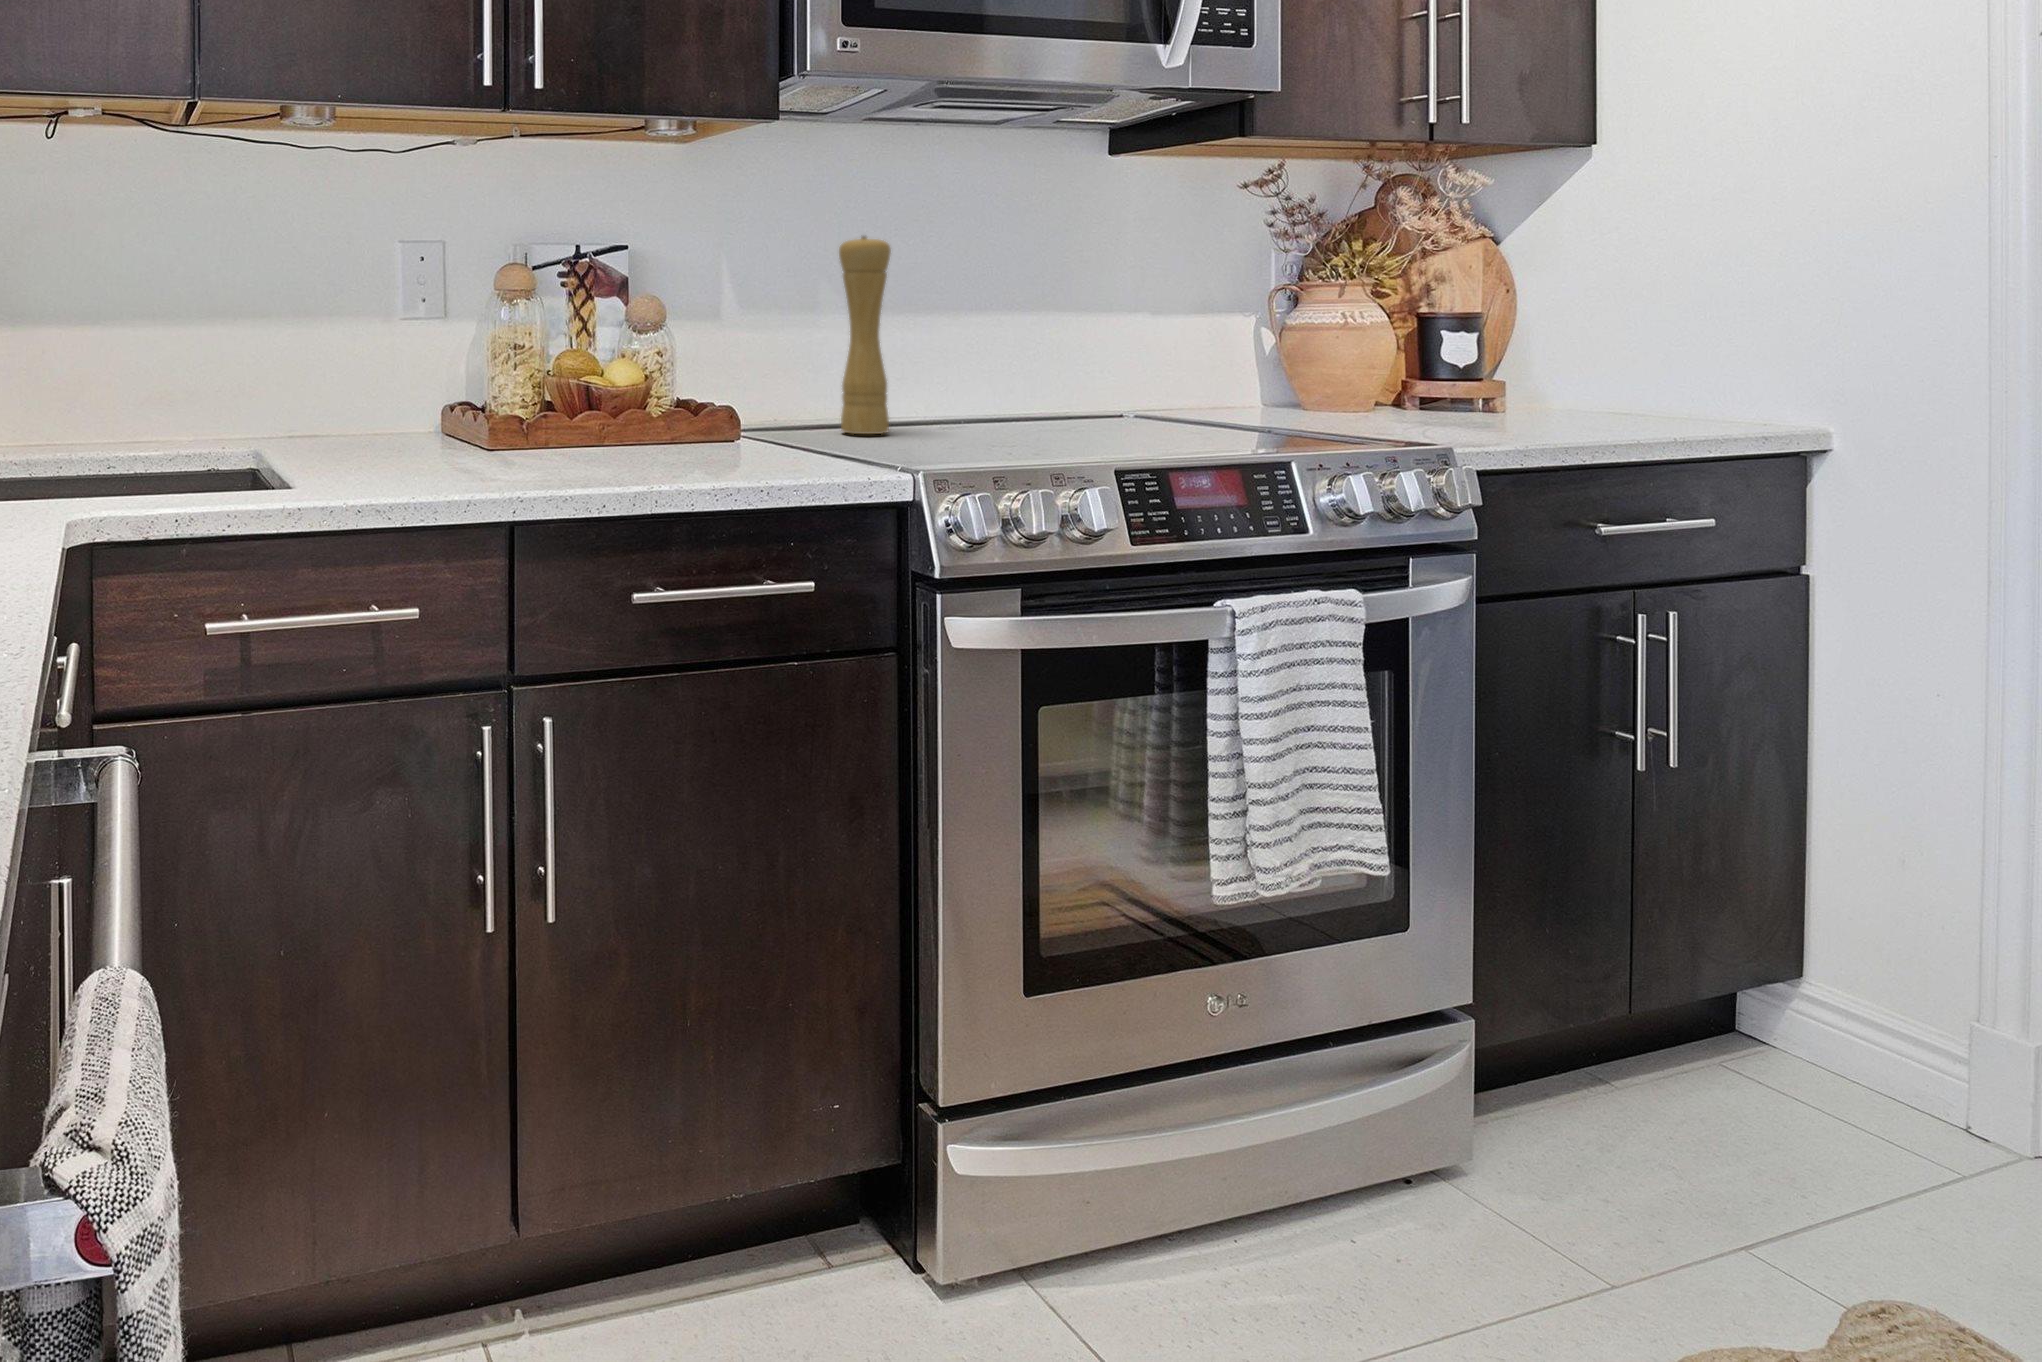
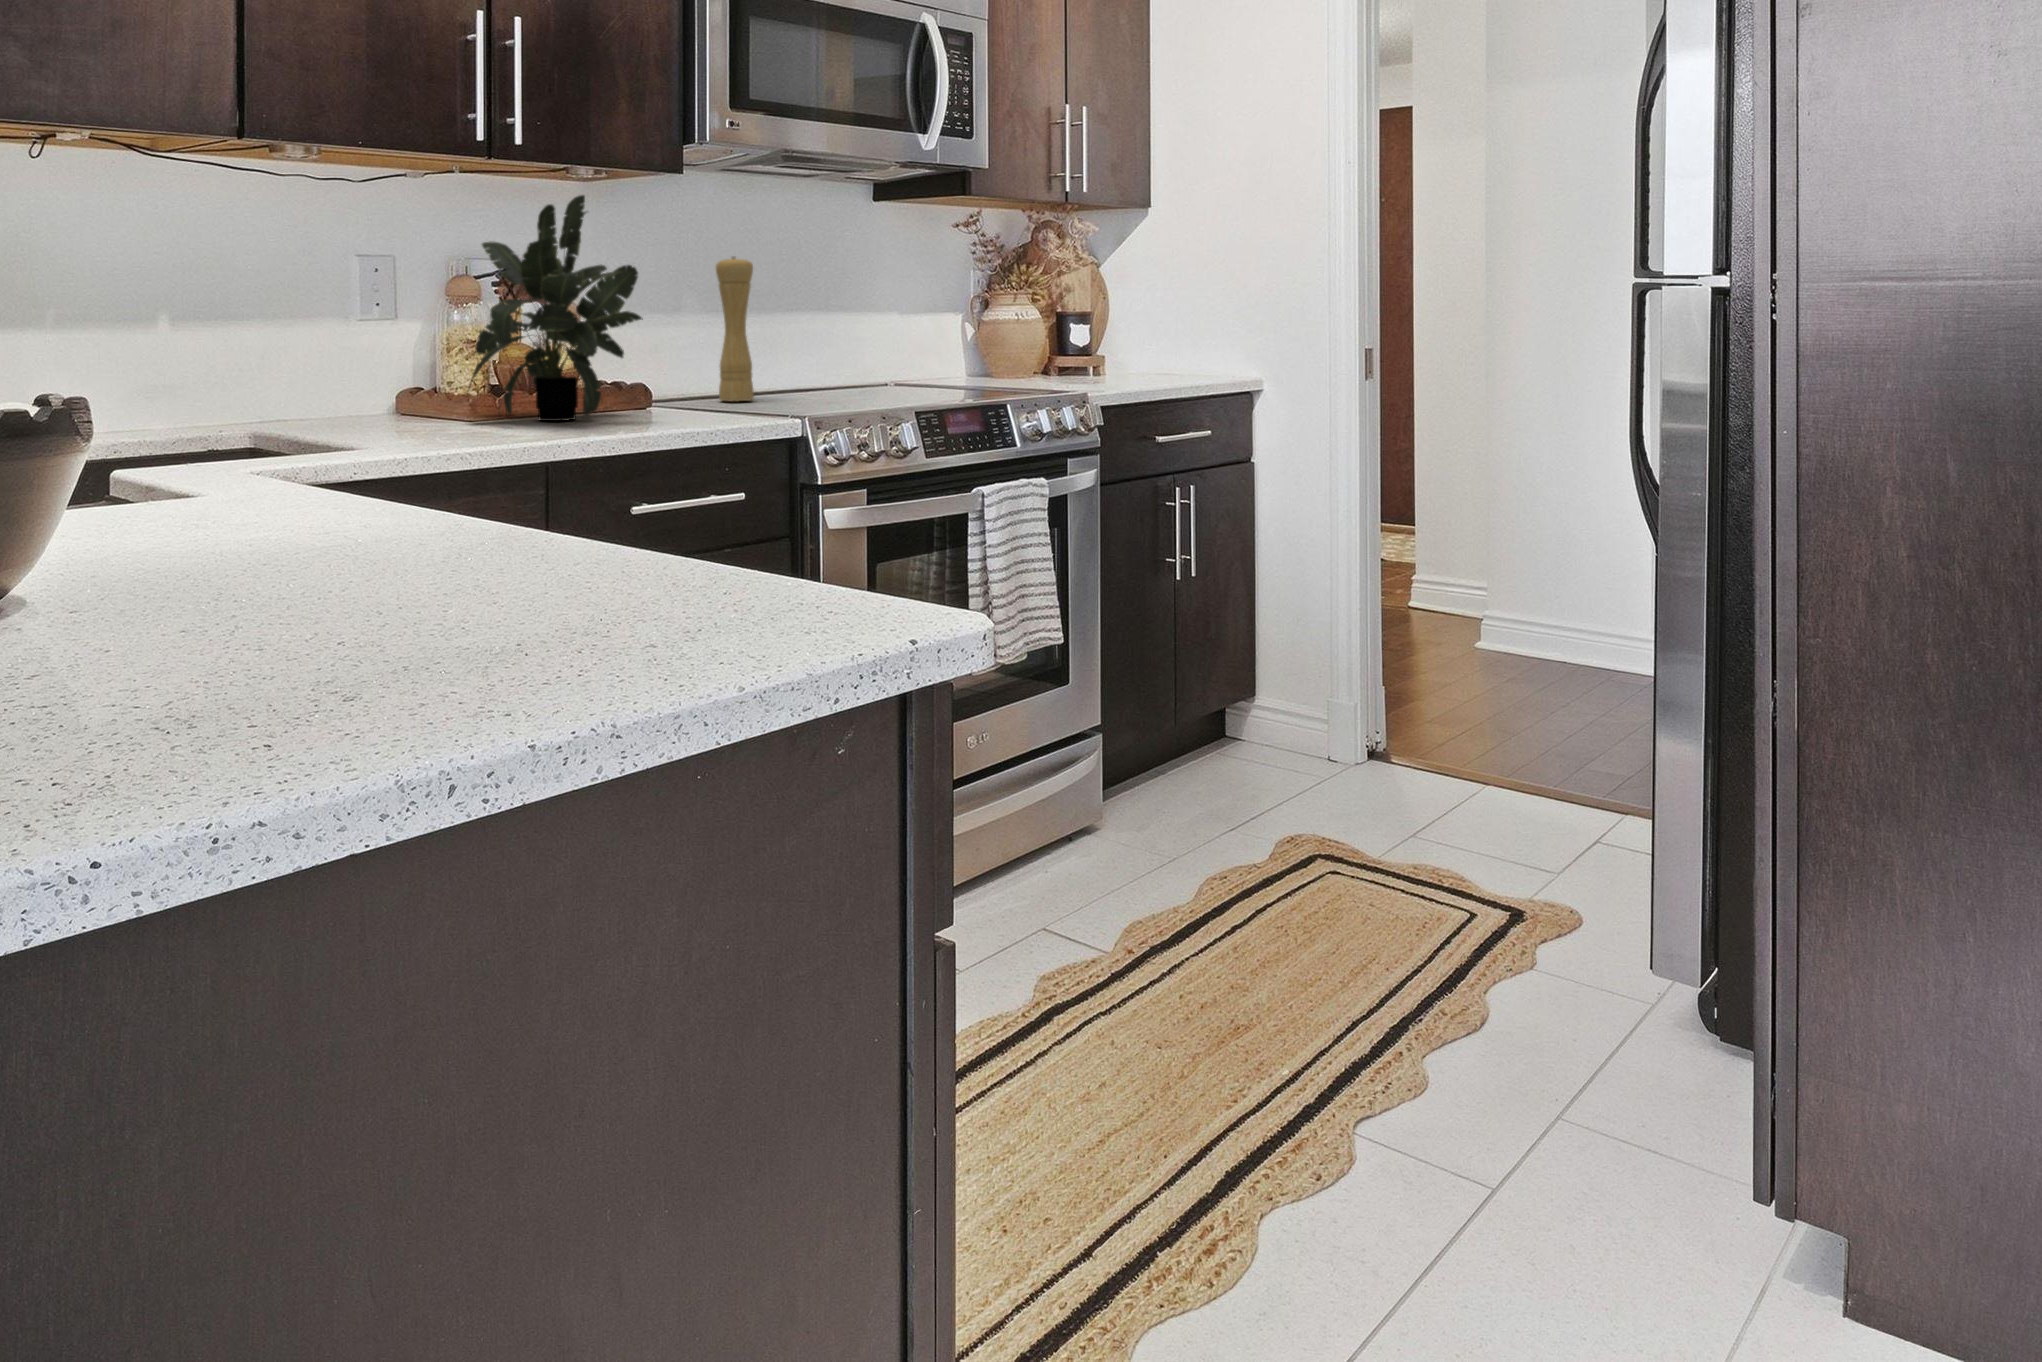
potted plant: none [478,154,708,456] -> present [468,195,643,421]

